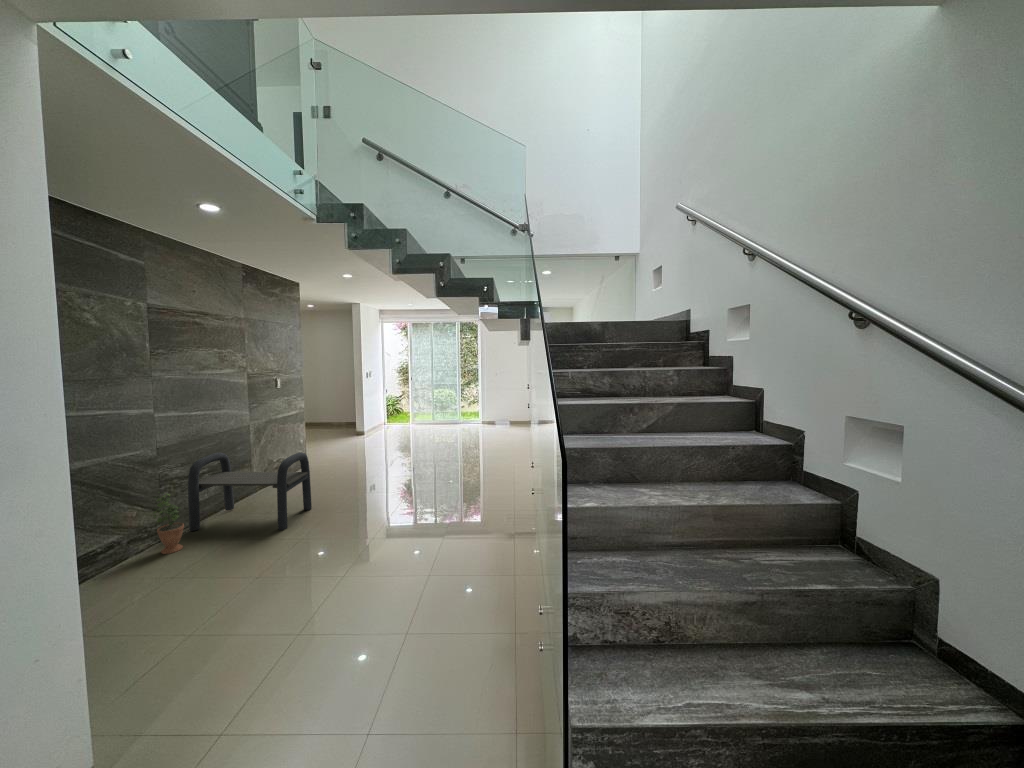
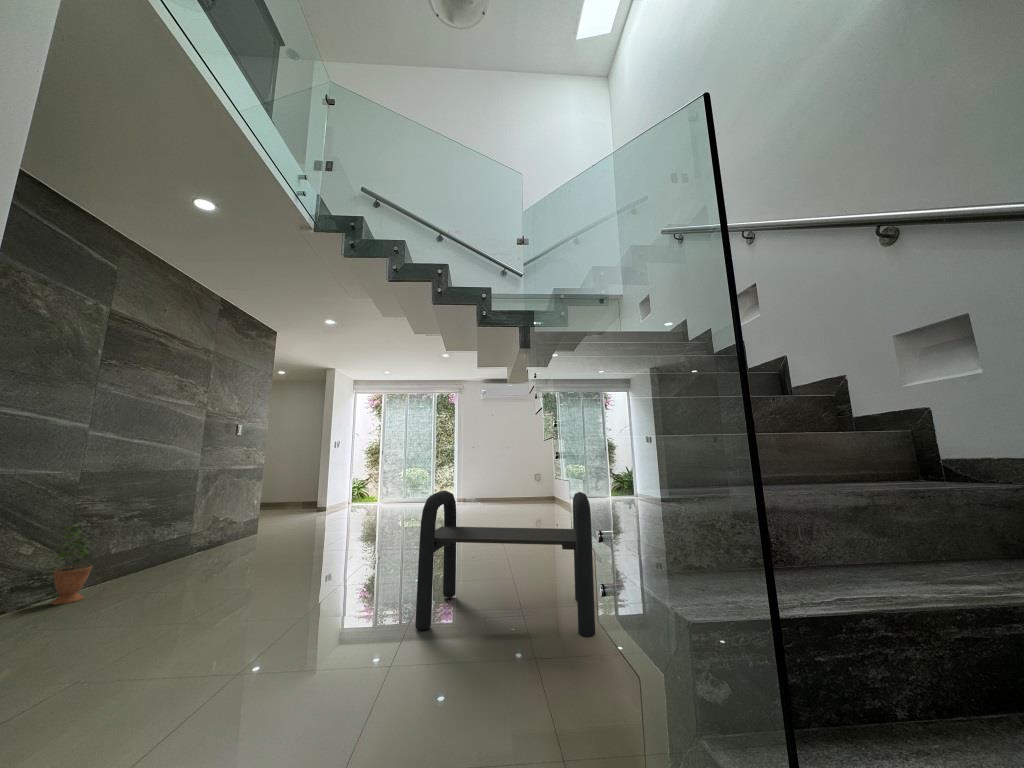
bench: present [188,452,312,531] -> present [415,490,595,638]

